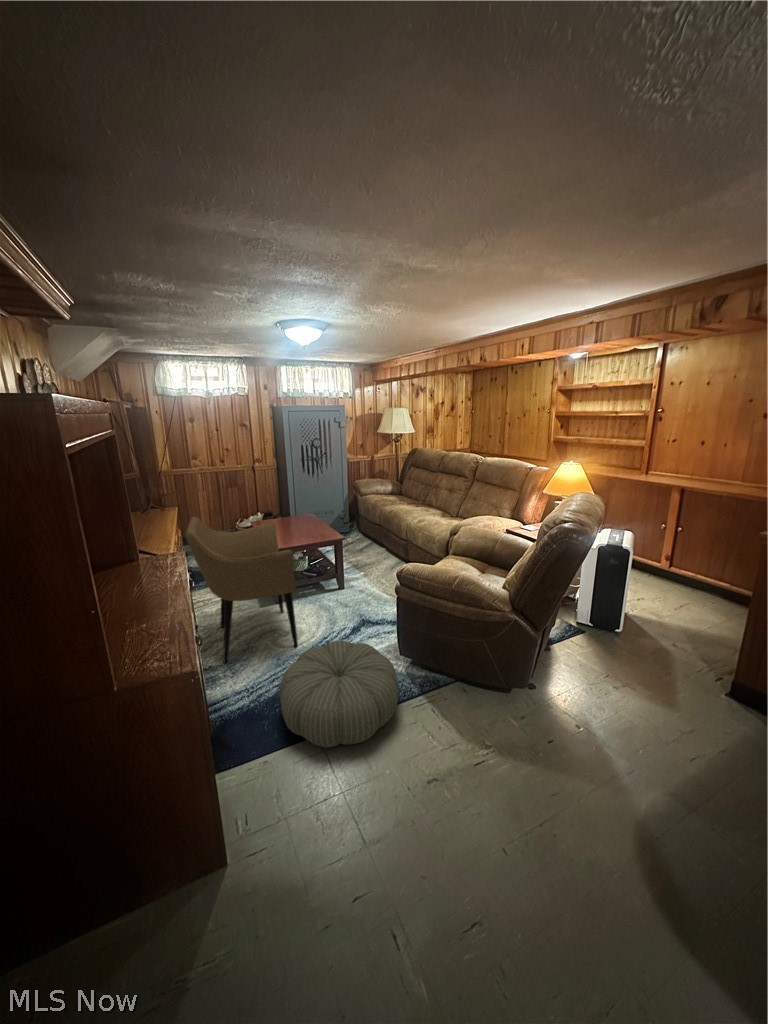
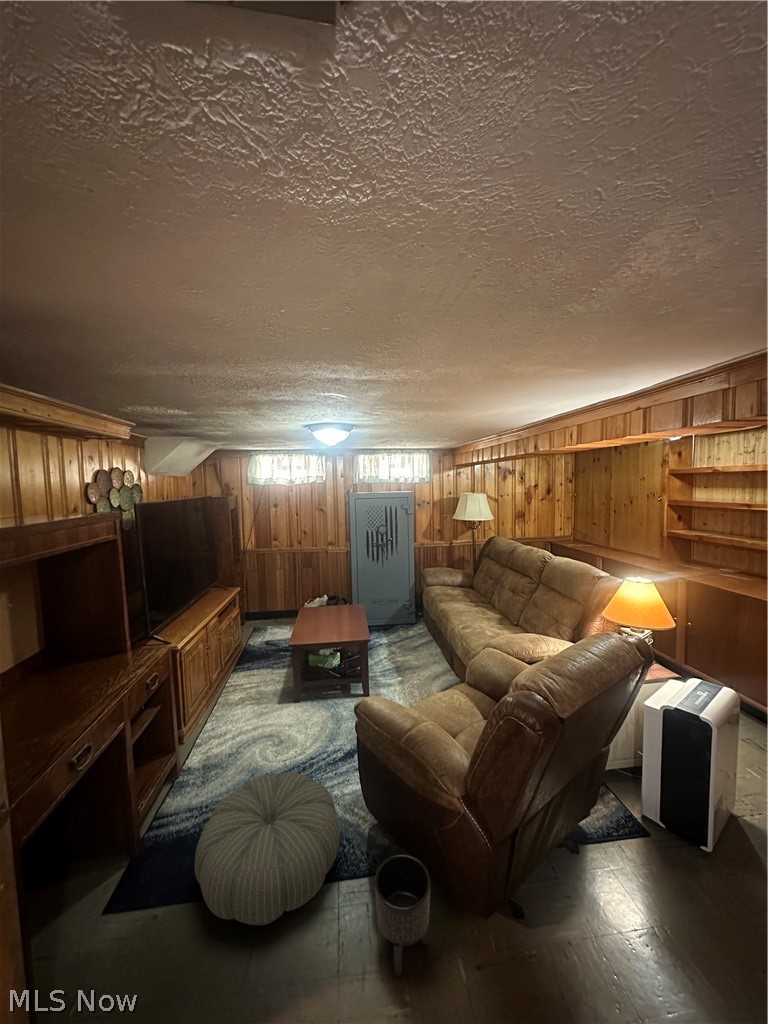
armchair: present [186,516,298,664] -> none [185,606,294,767]
planter: none [450,665,492,738] -> present [375,855,430,976]

